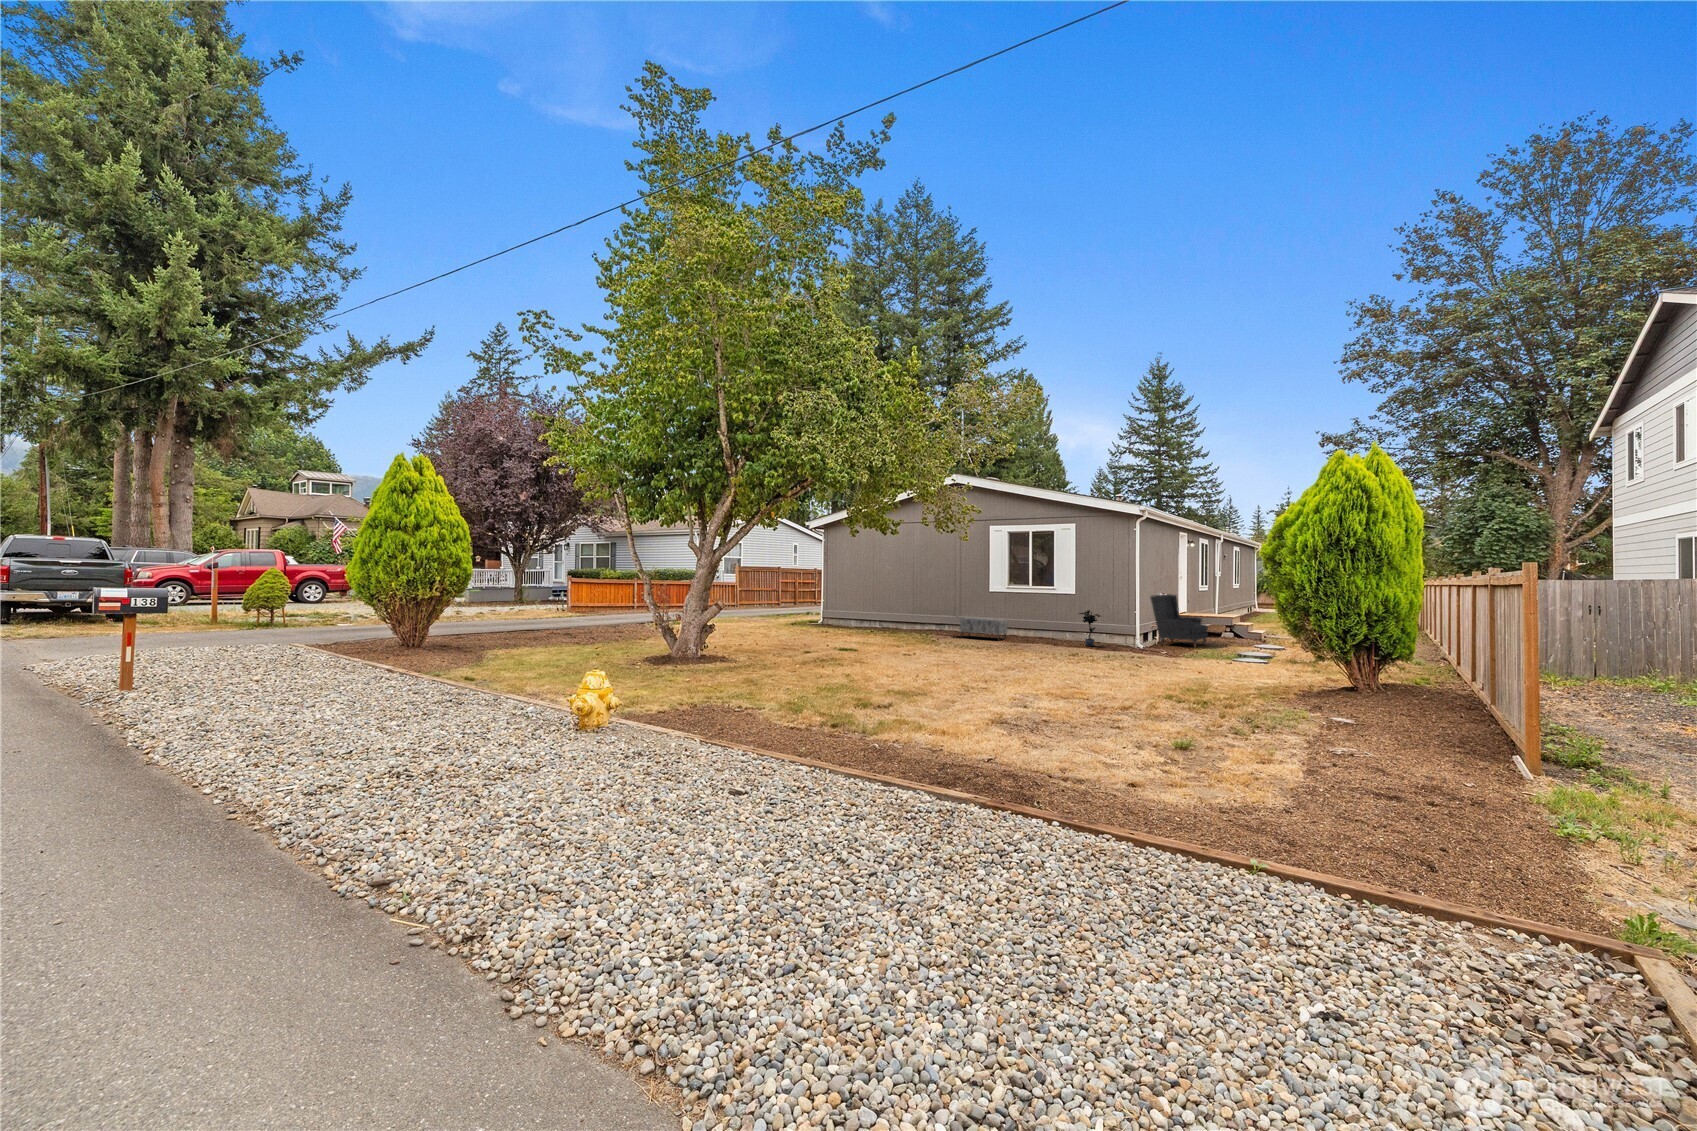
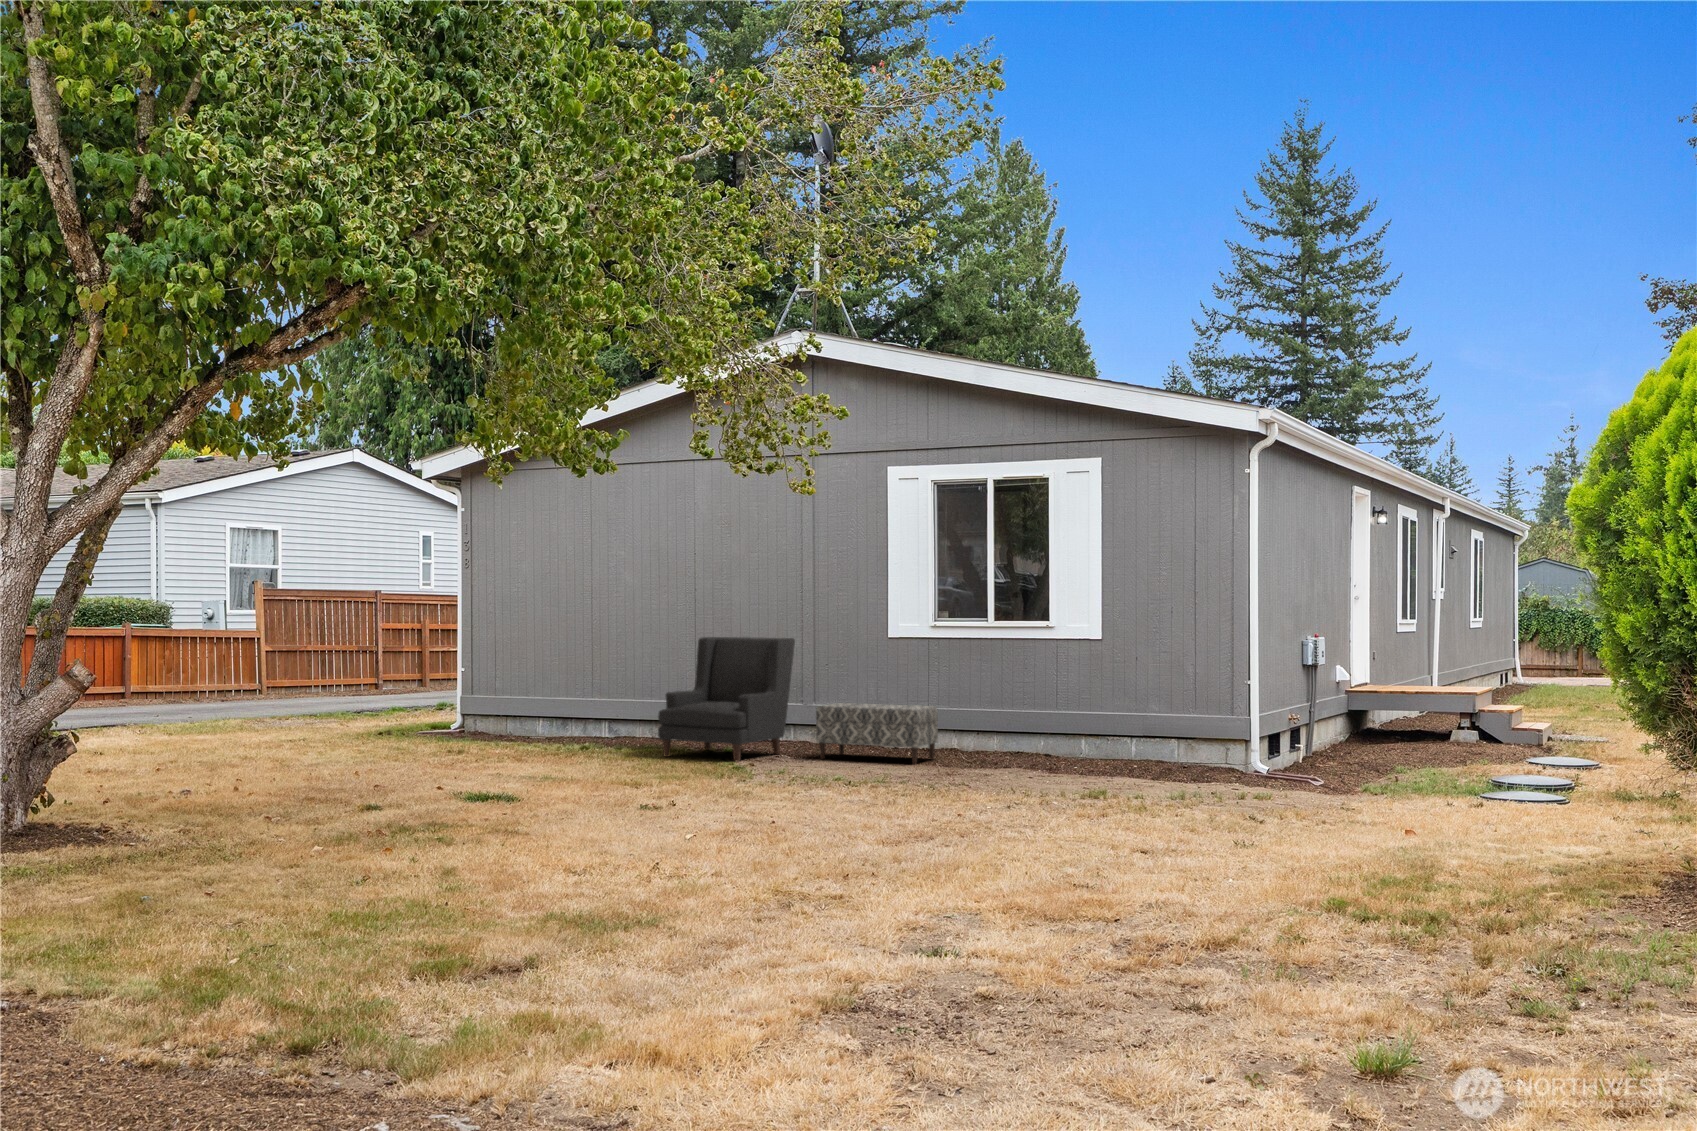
chair: present [1150,594,1208,647] -> present [658,637,795,762]
potted plant: present [1079,610,1100,646] -> none [1111,675,1168,772]

